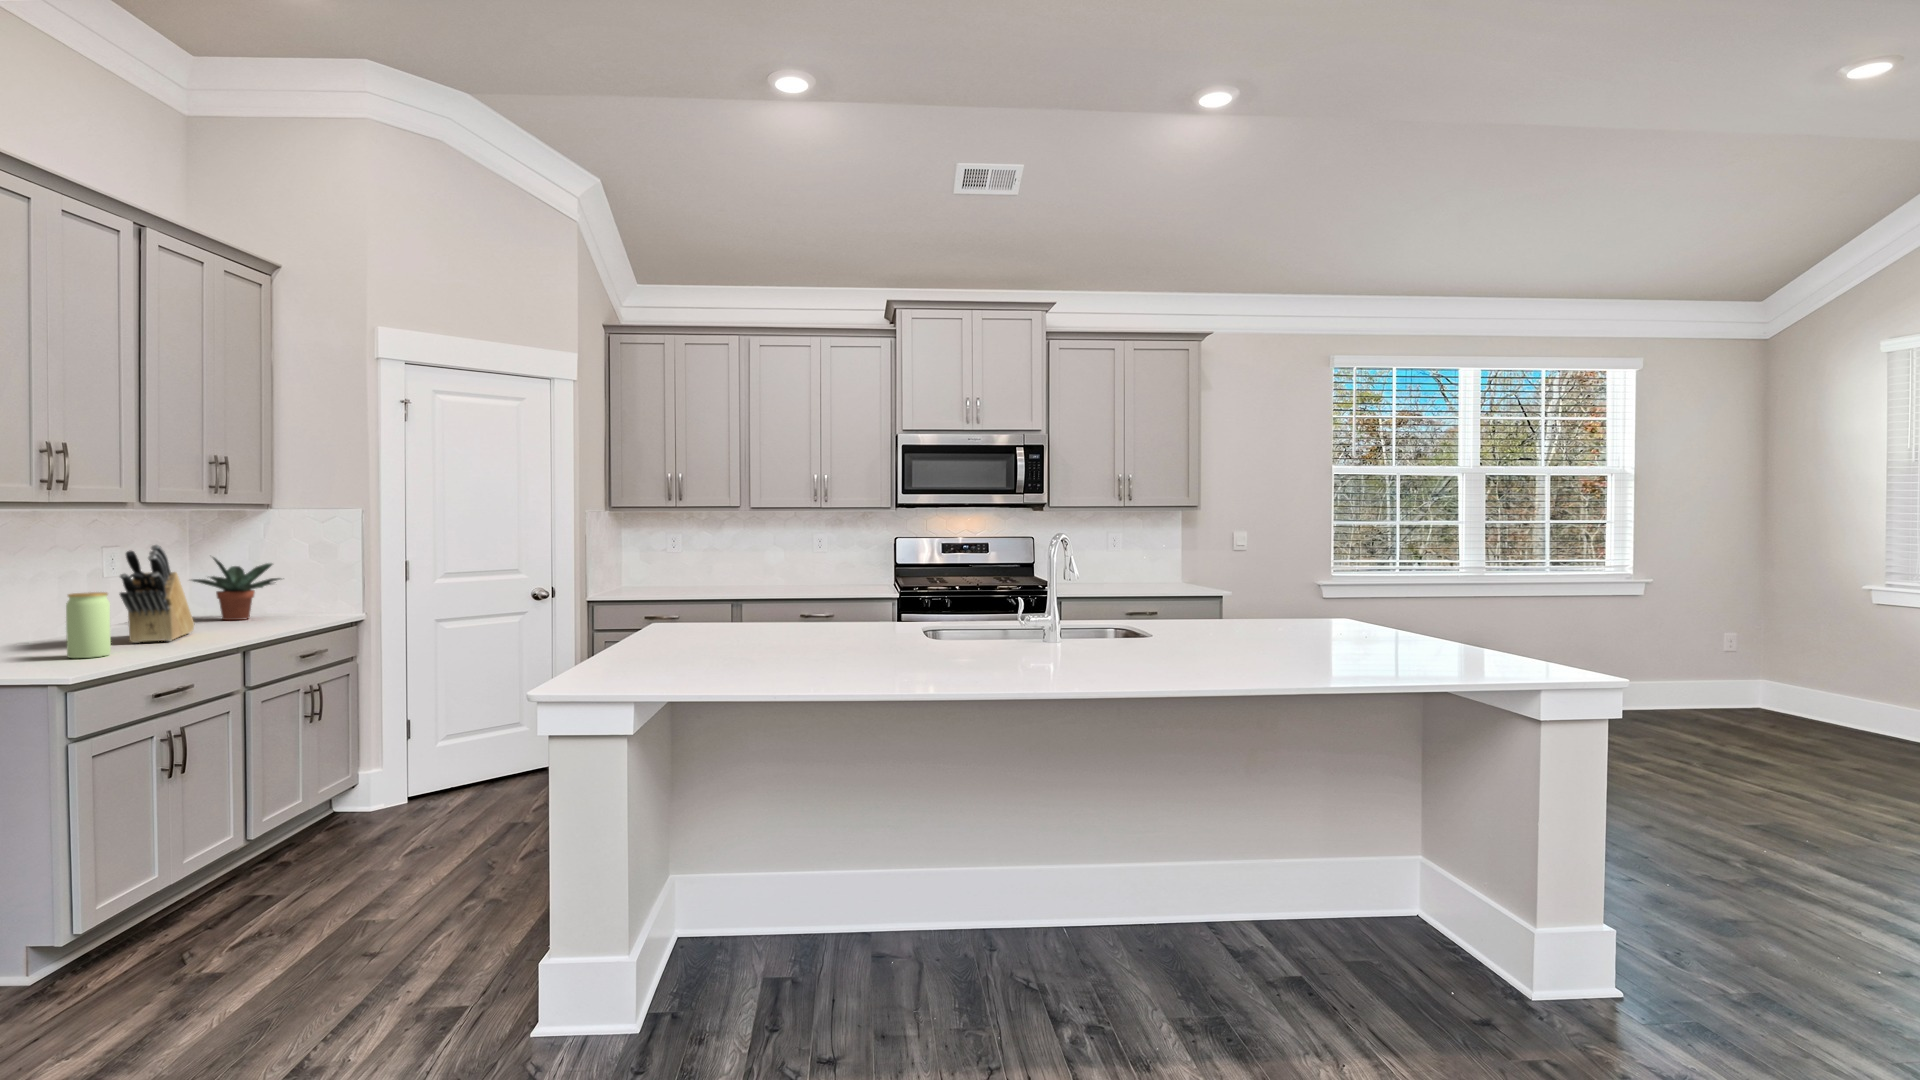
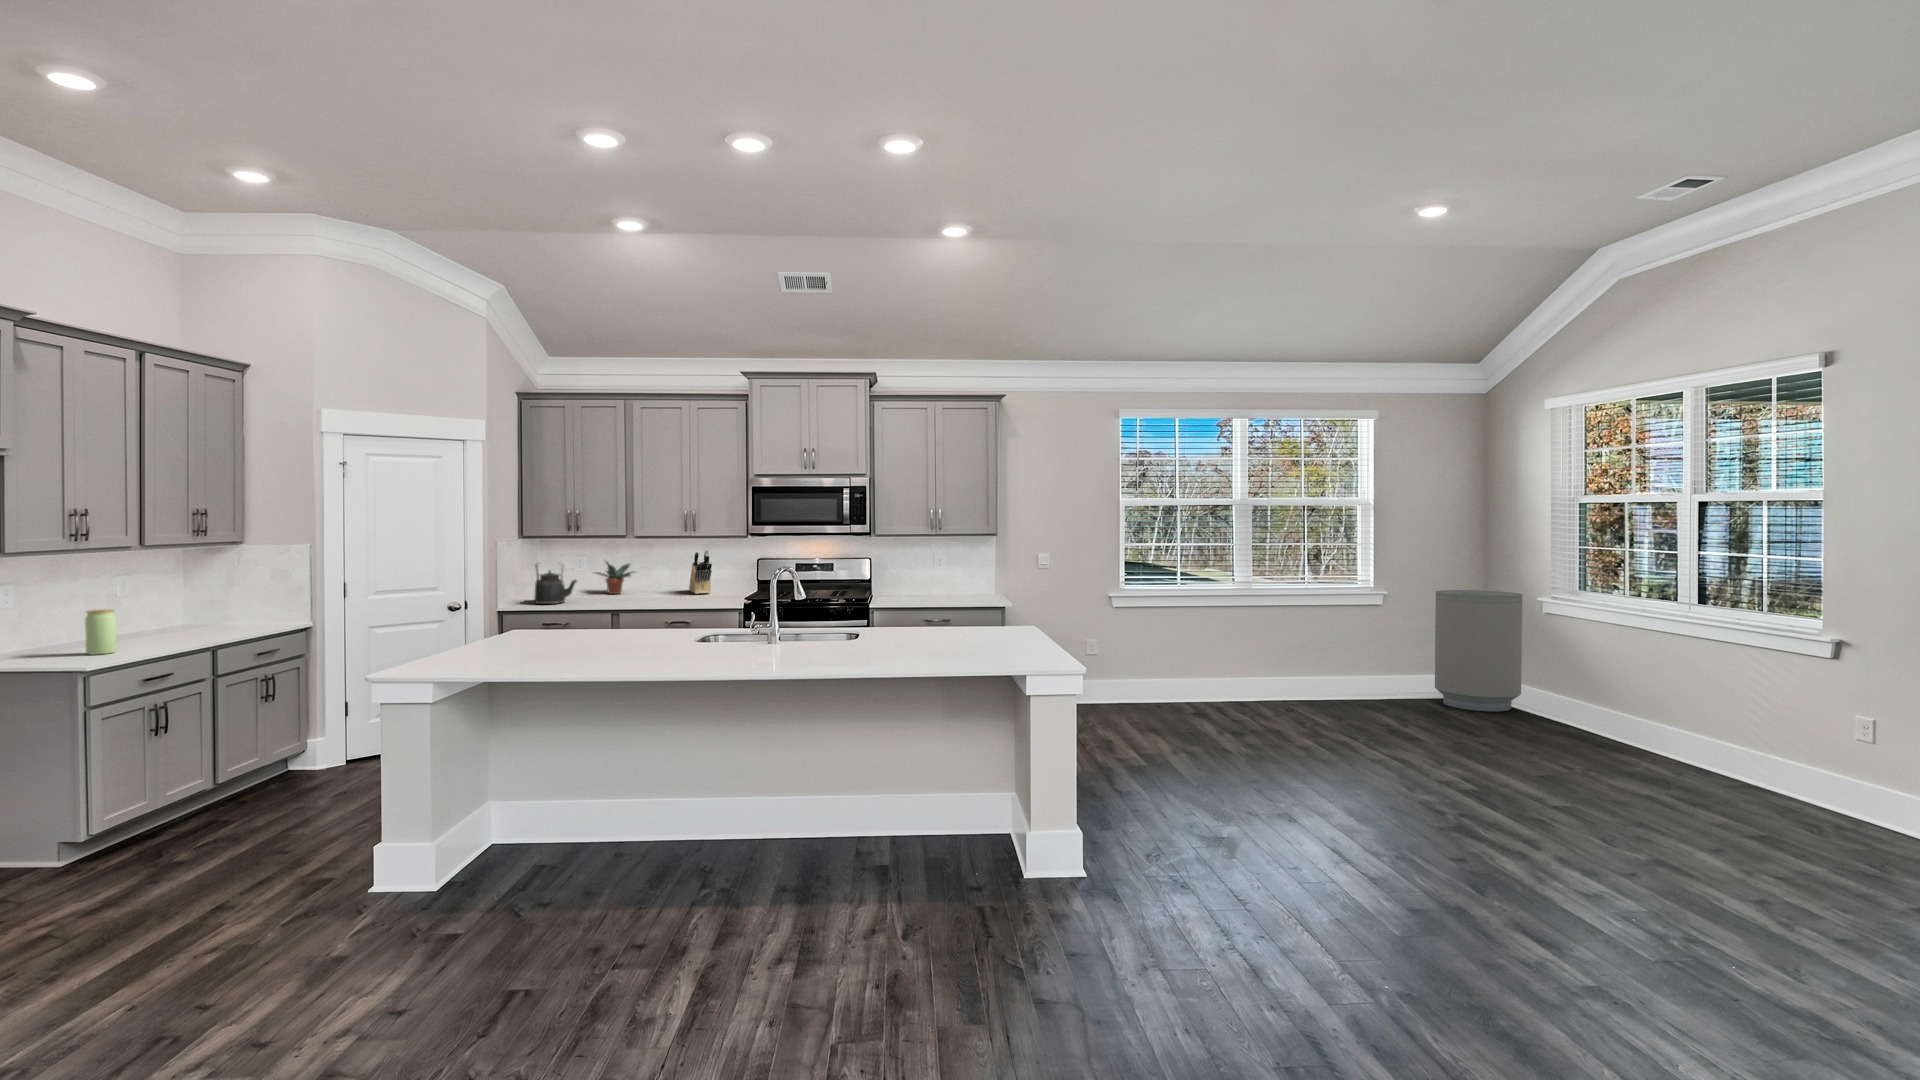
kettle: none [627,540,682,592] -> present [534,564,577,604]
knife block: present [119,545,194,643] -> present [689,550,712,594]
potted plant: present [192,557,281,620] -> present [594,562,632,594]
trash can: none [1726,580,1852,730] -> present [1435,590,1522,711]

